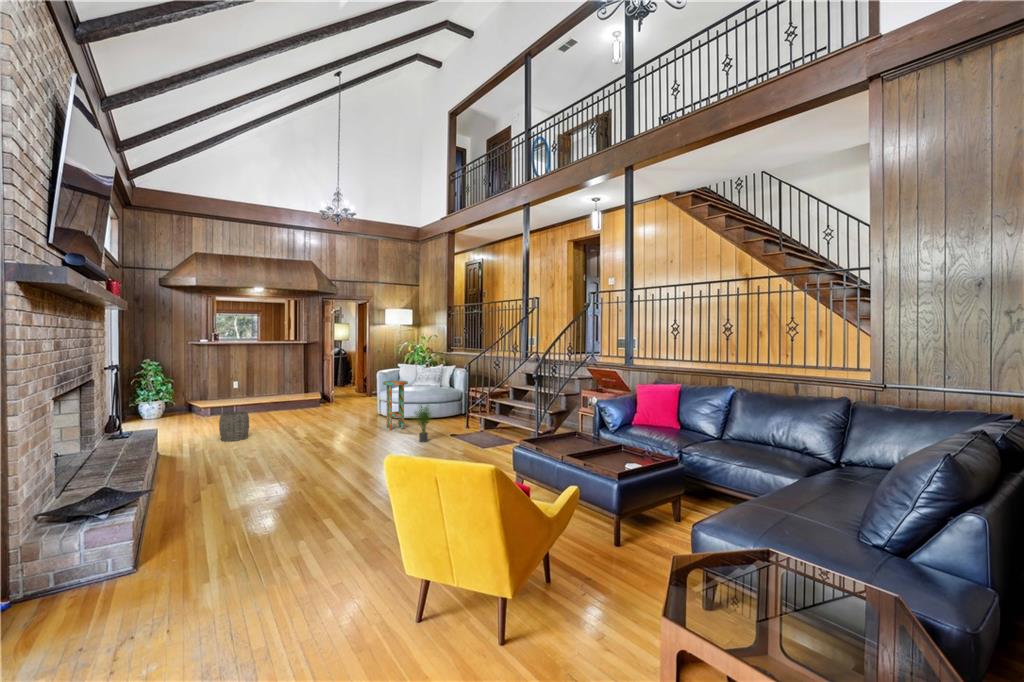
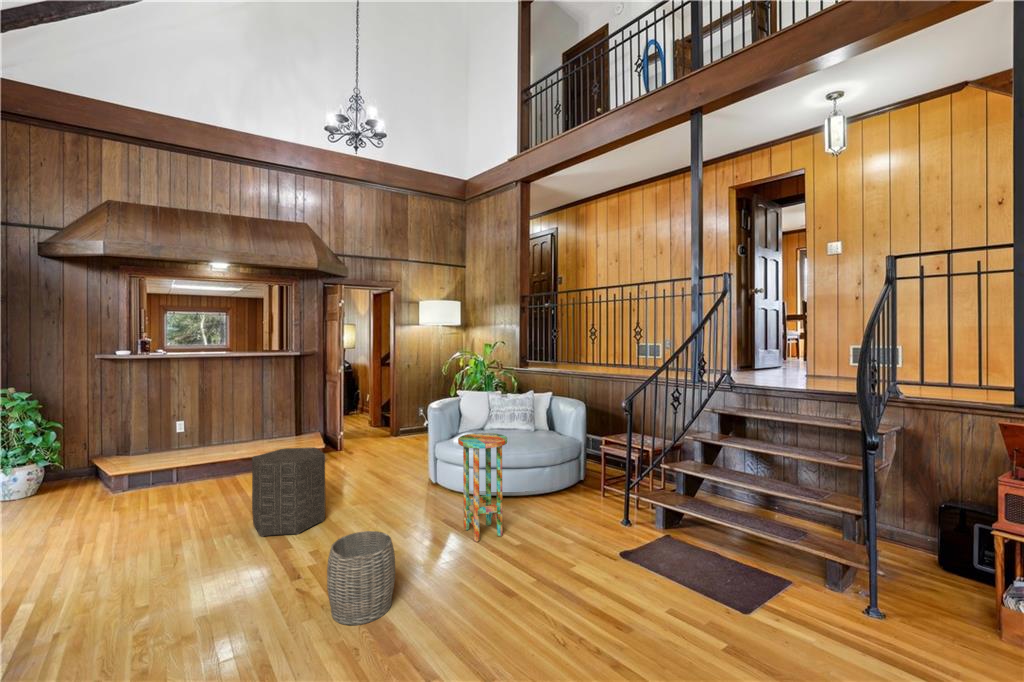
ottoman: none [283,389,319,428] -> present [252,447,325,537]
potted plant: present [415,406,431,442] -> none [547,495,613,600]
woven basket: present [219,411,249,441] -> present [327,531,395,625]

